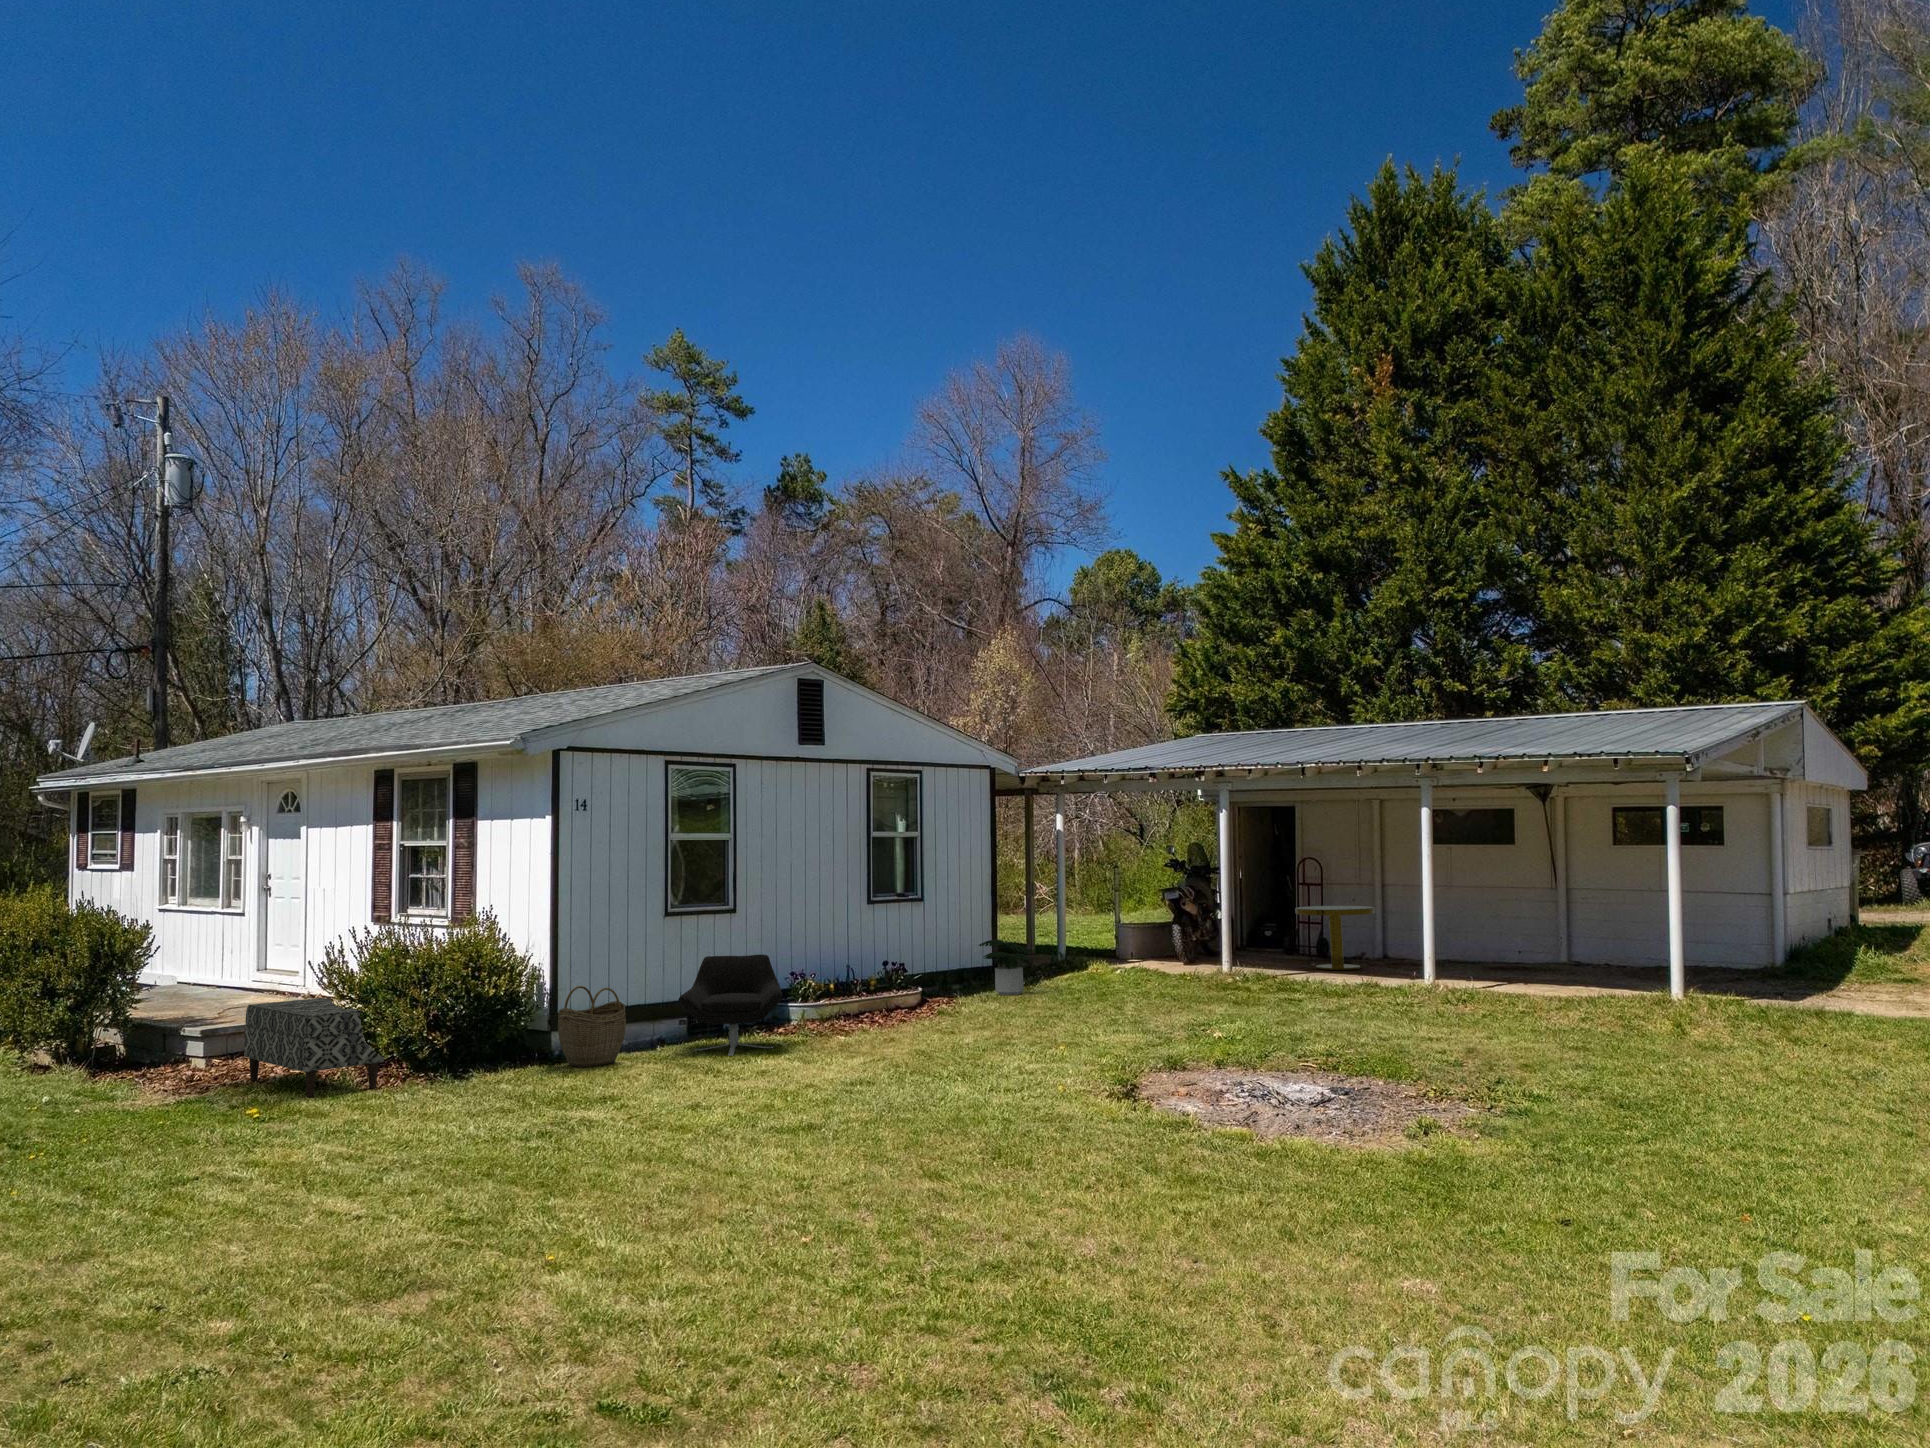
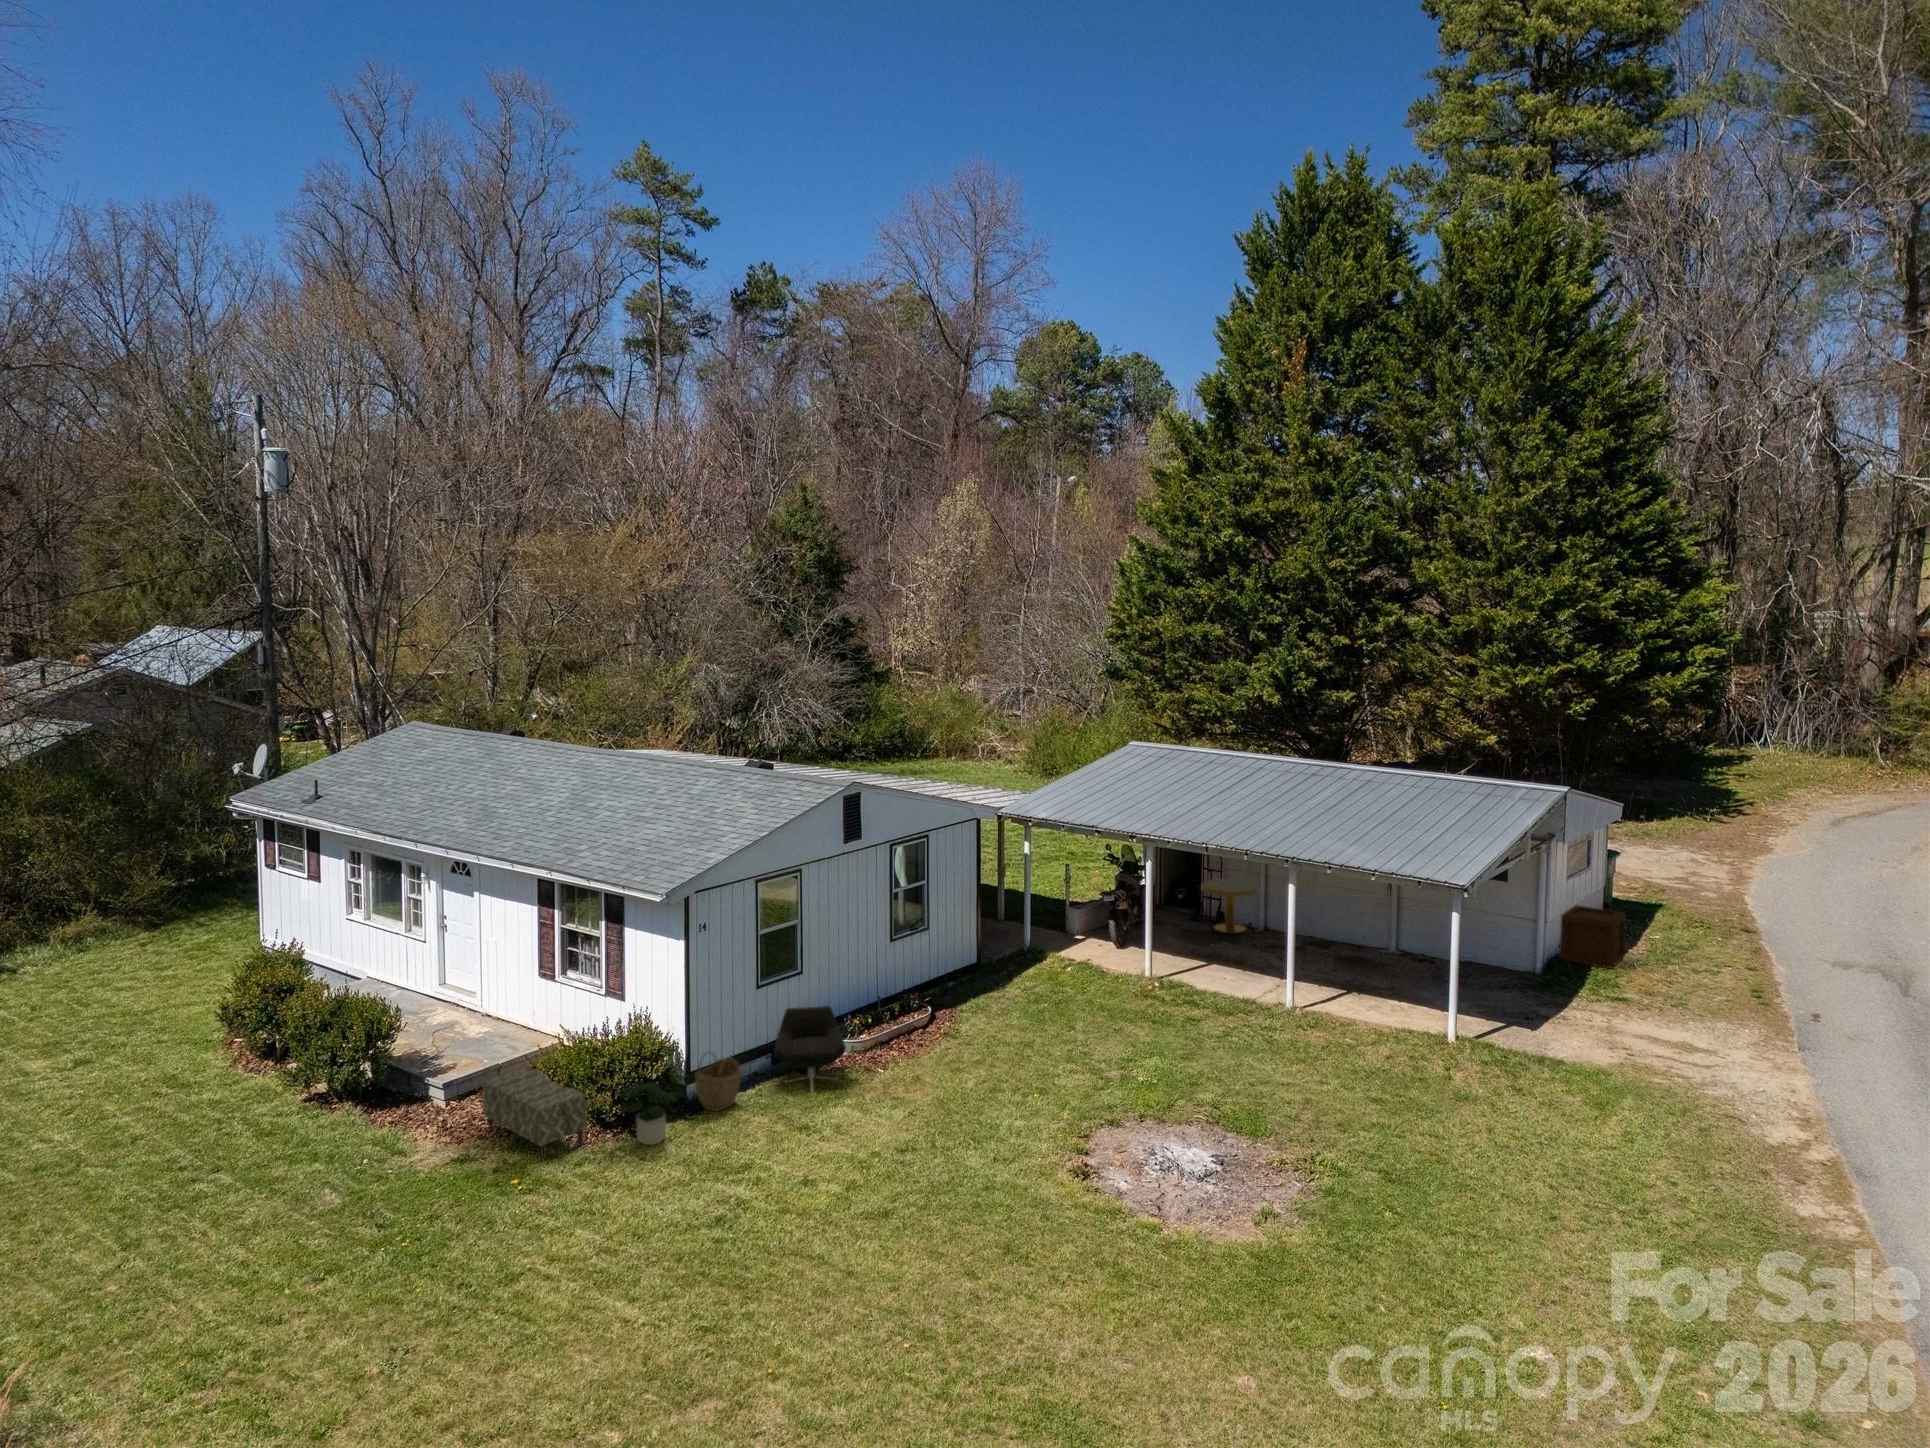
wooden crate: none [1797,908,1895,980] -> present [1560,905,1626,968]
potted plant: present [979,940,1036,995] -> present [617,1083,683,1145]

